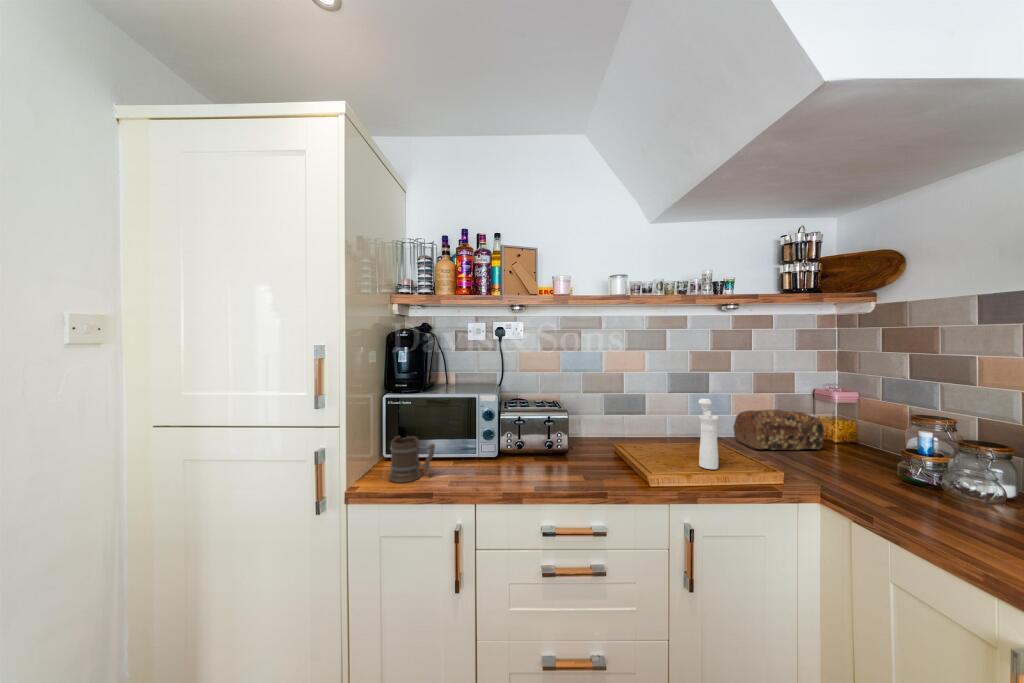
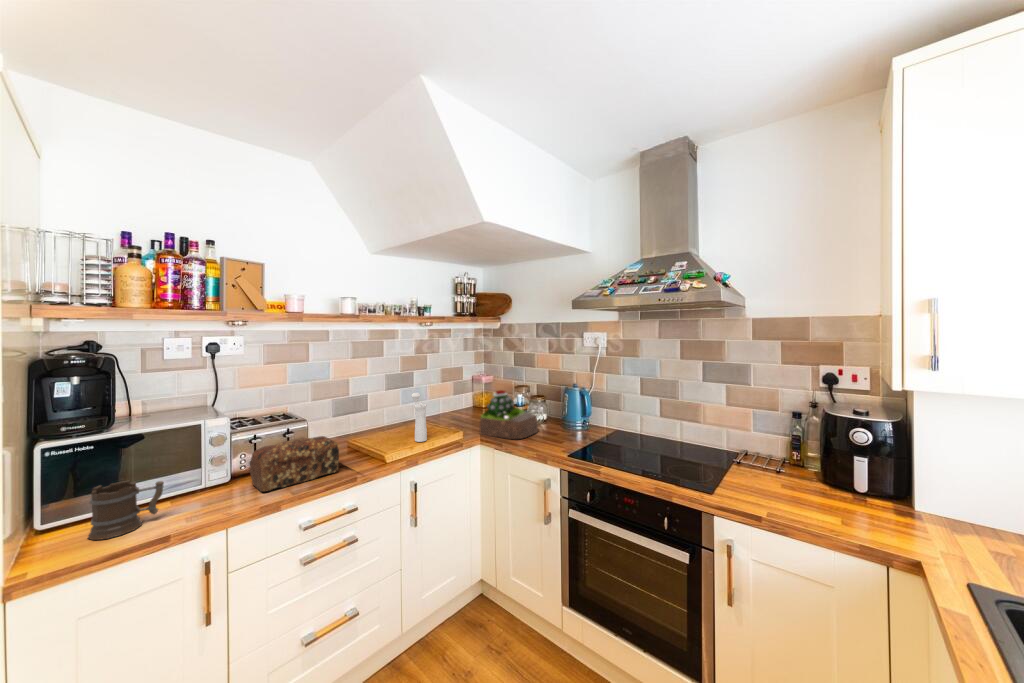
bread loaf: present [733,410,824,450] -> present [250,436,339,492]
succulent plant: none [820,414,982,519] -> present [480,390,538,439]

